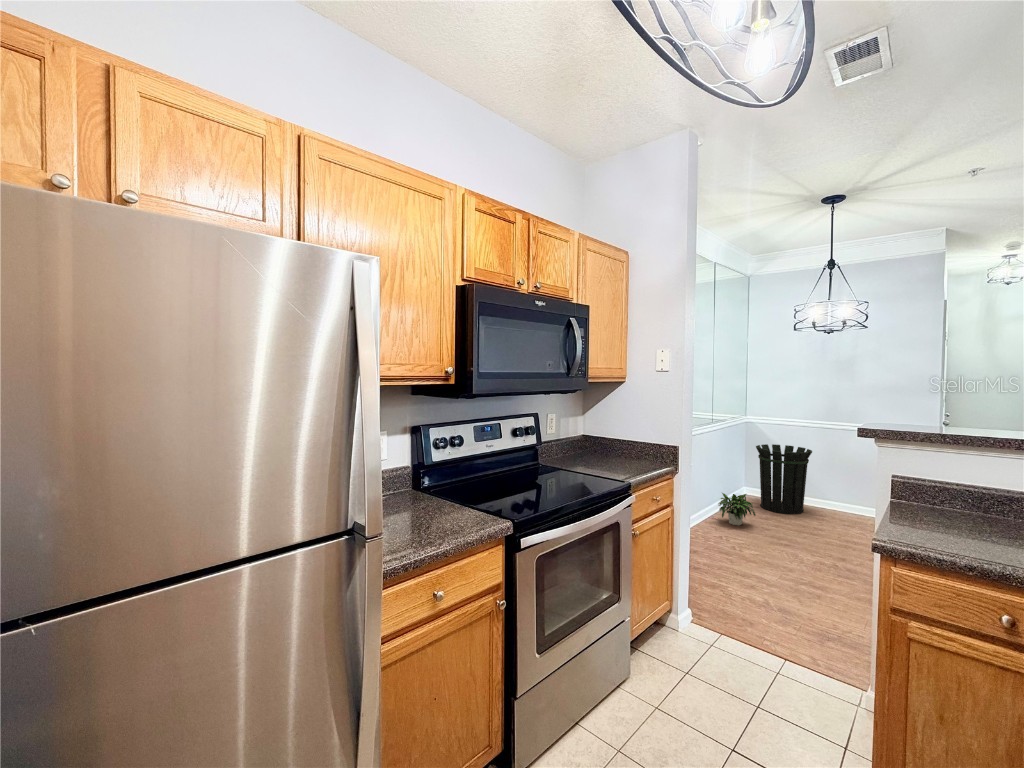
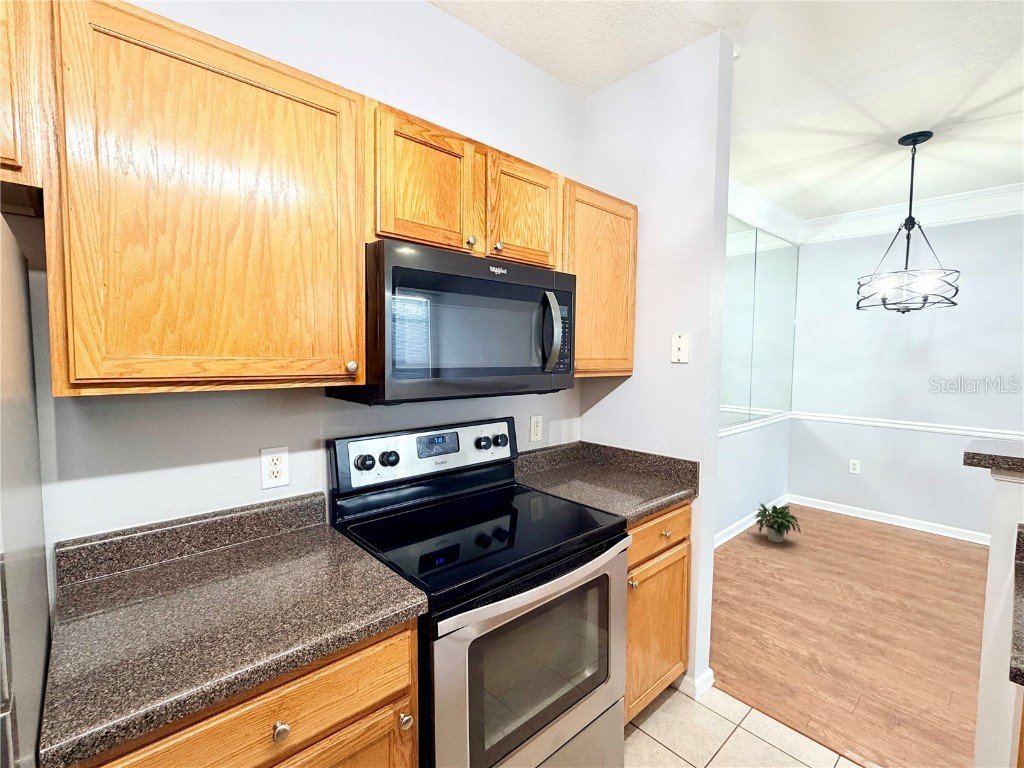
waste bin: present [756,444,812,514] -> none [802,445,874,529]

